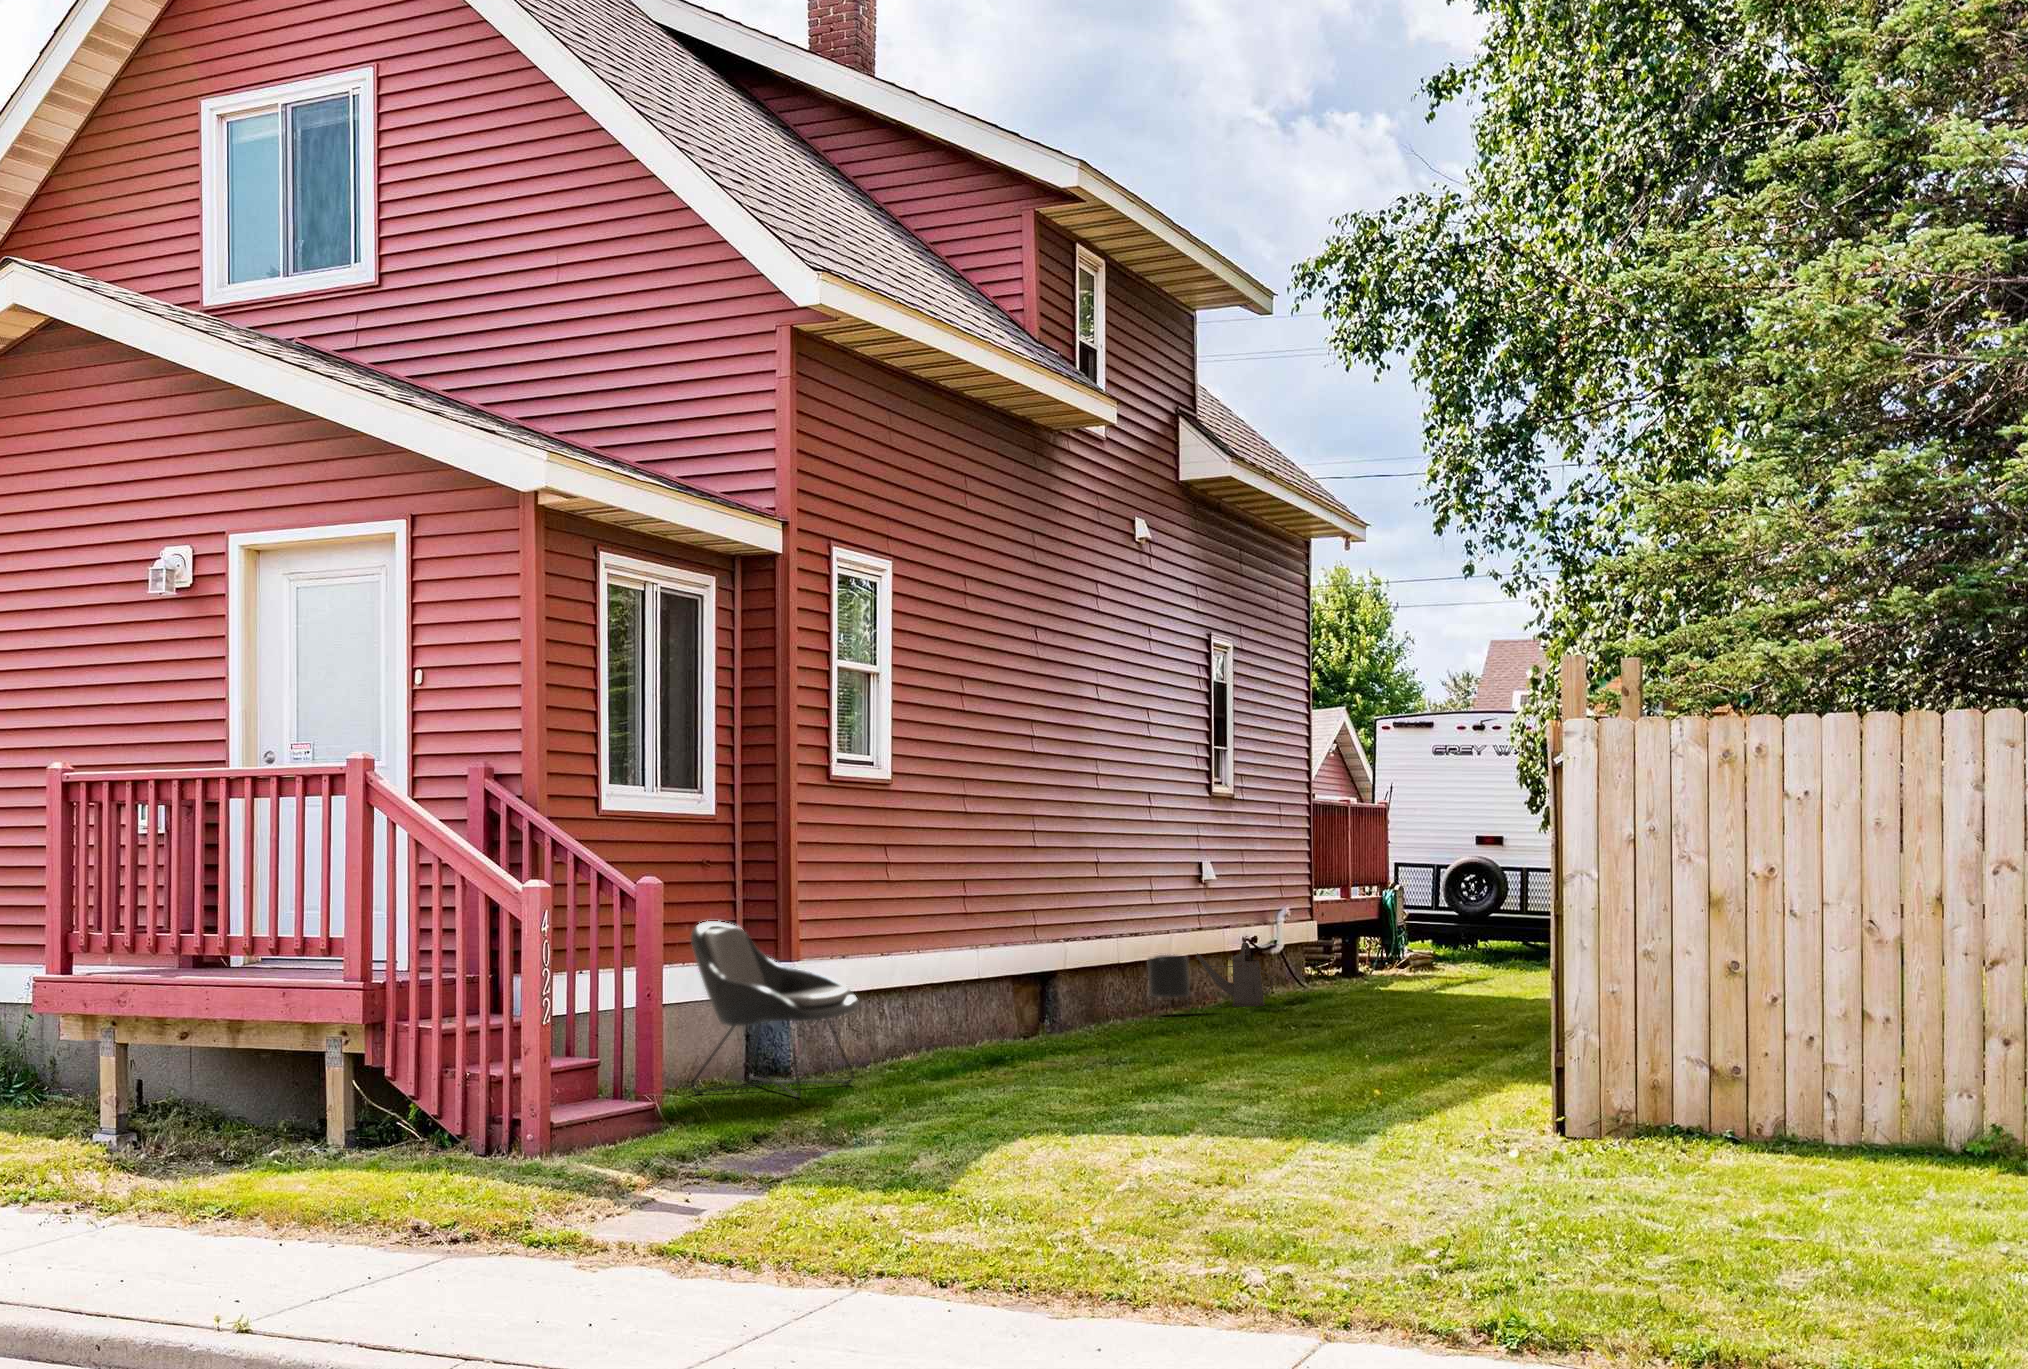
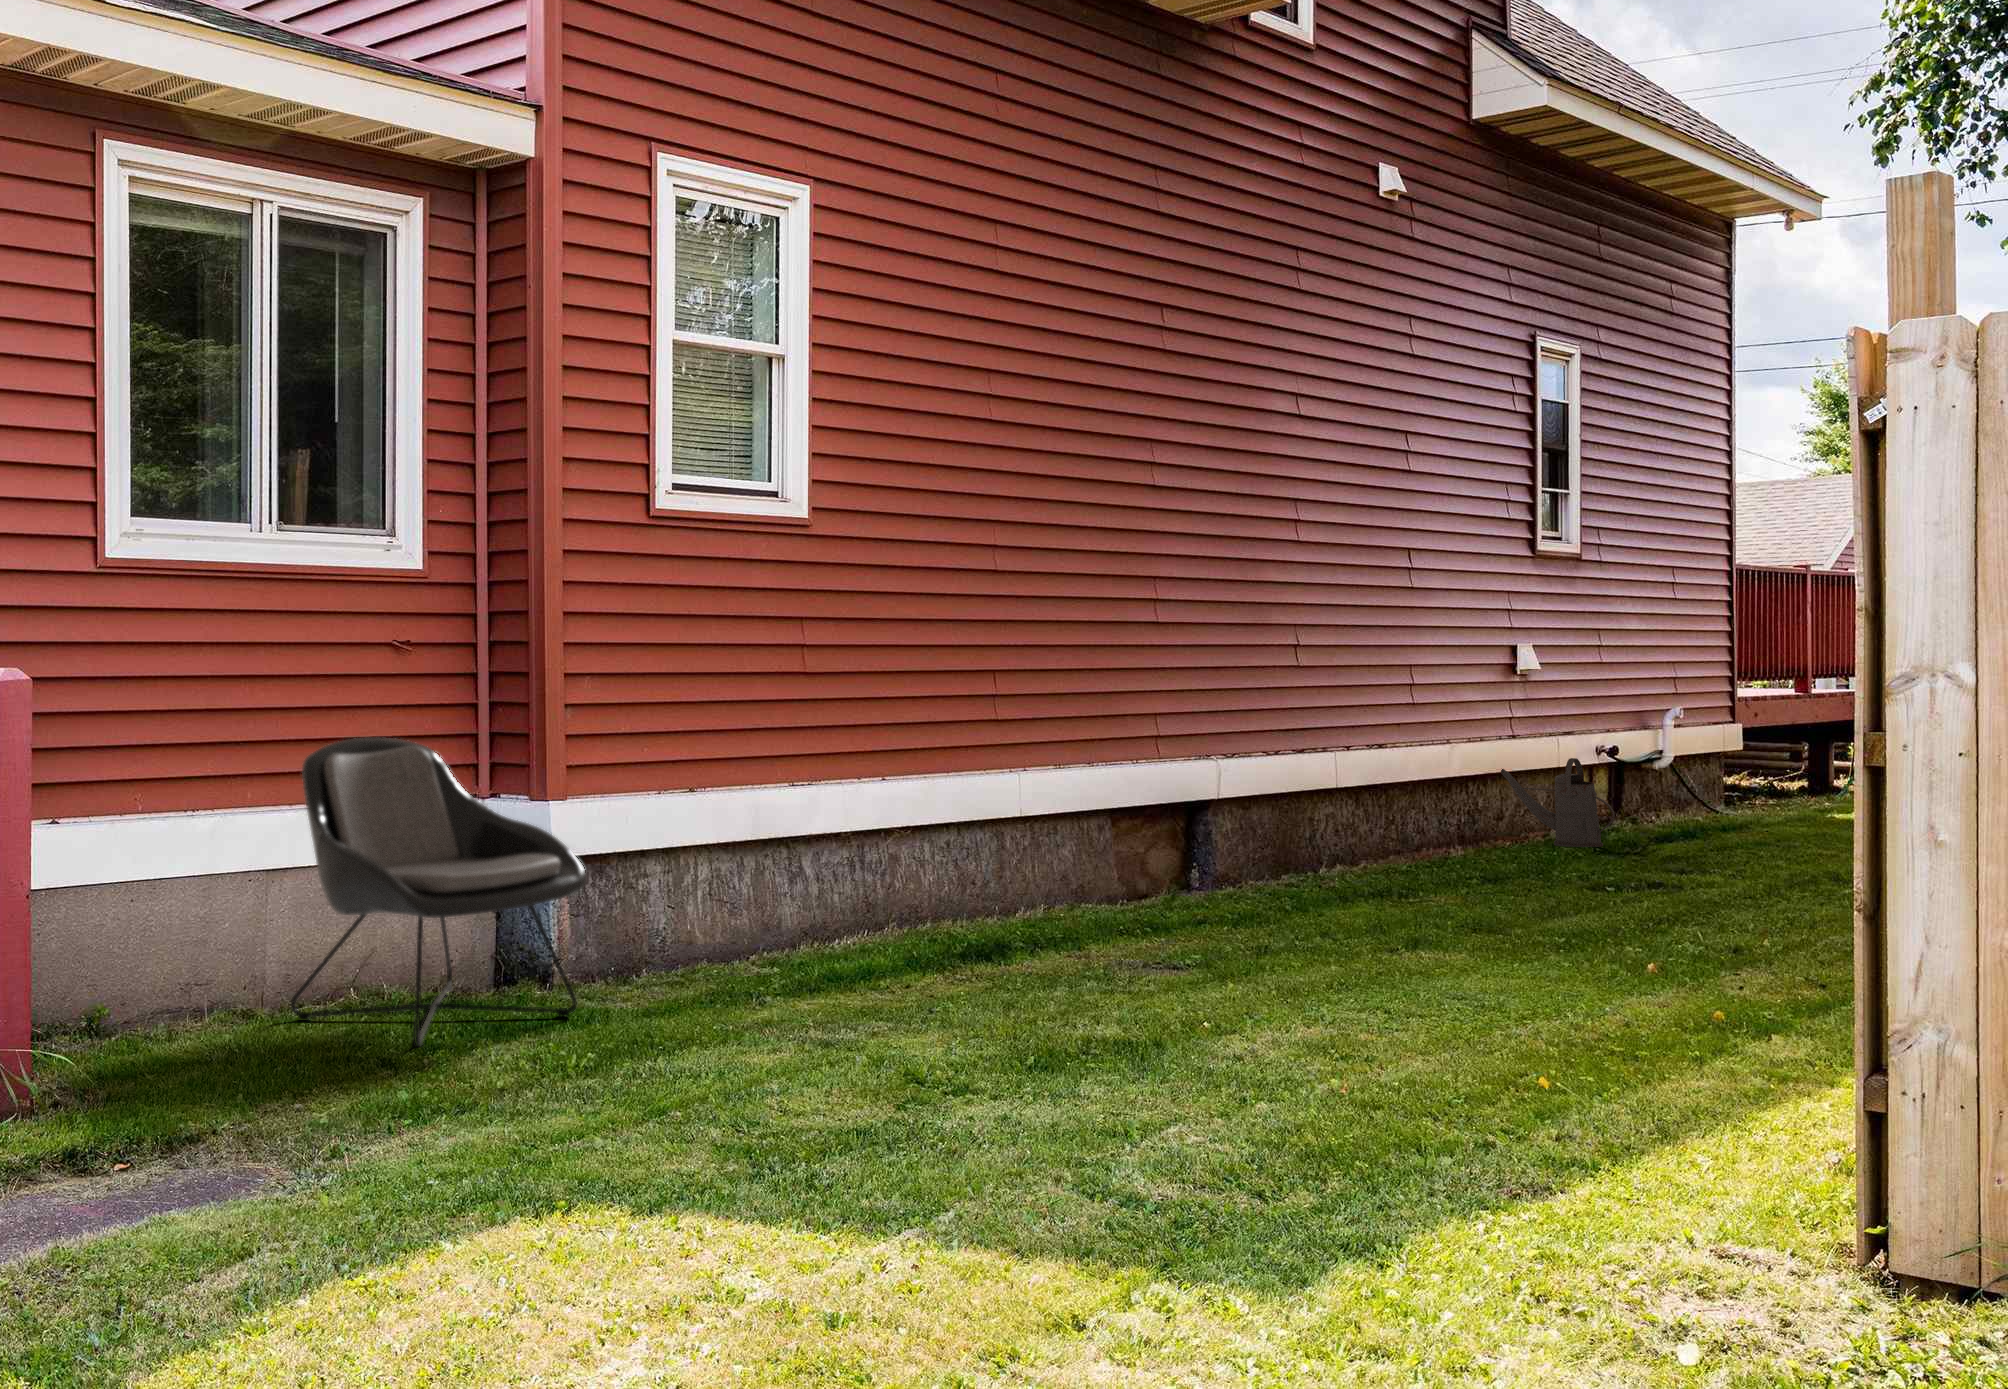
planter: present [1148,955,1190,1011] -> none [1398,775,1464,865]

